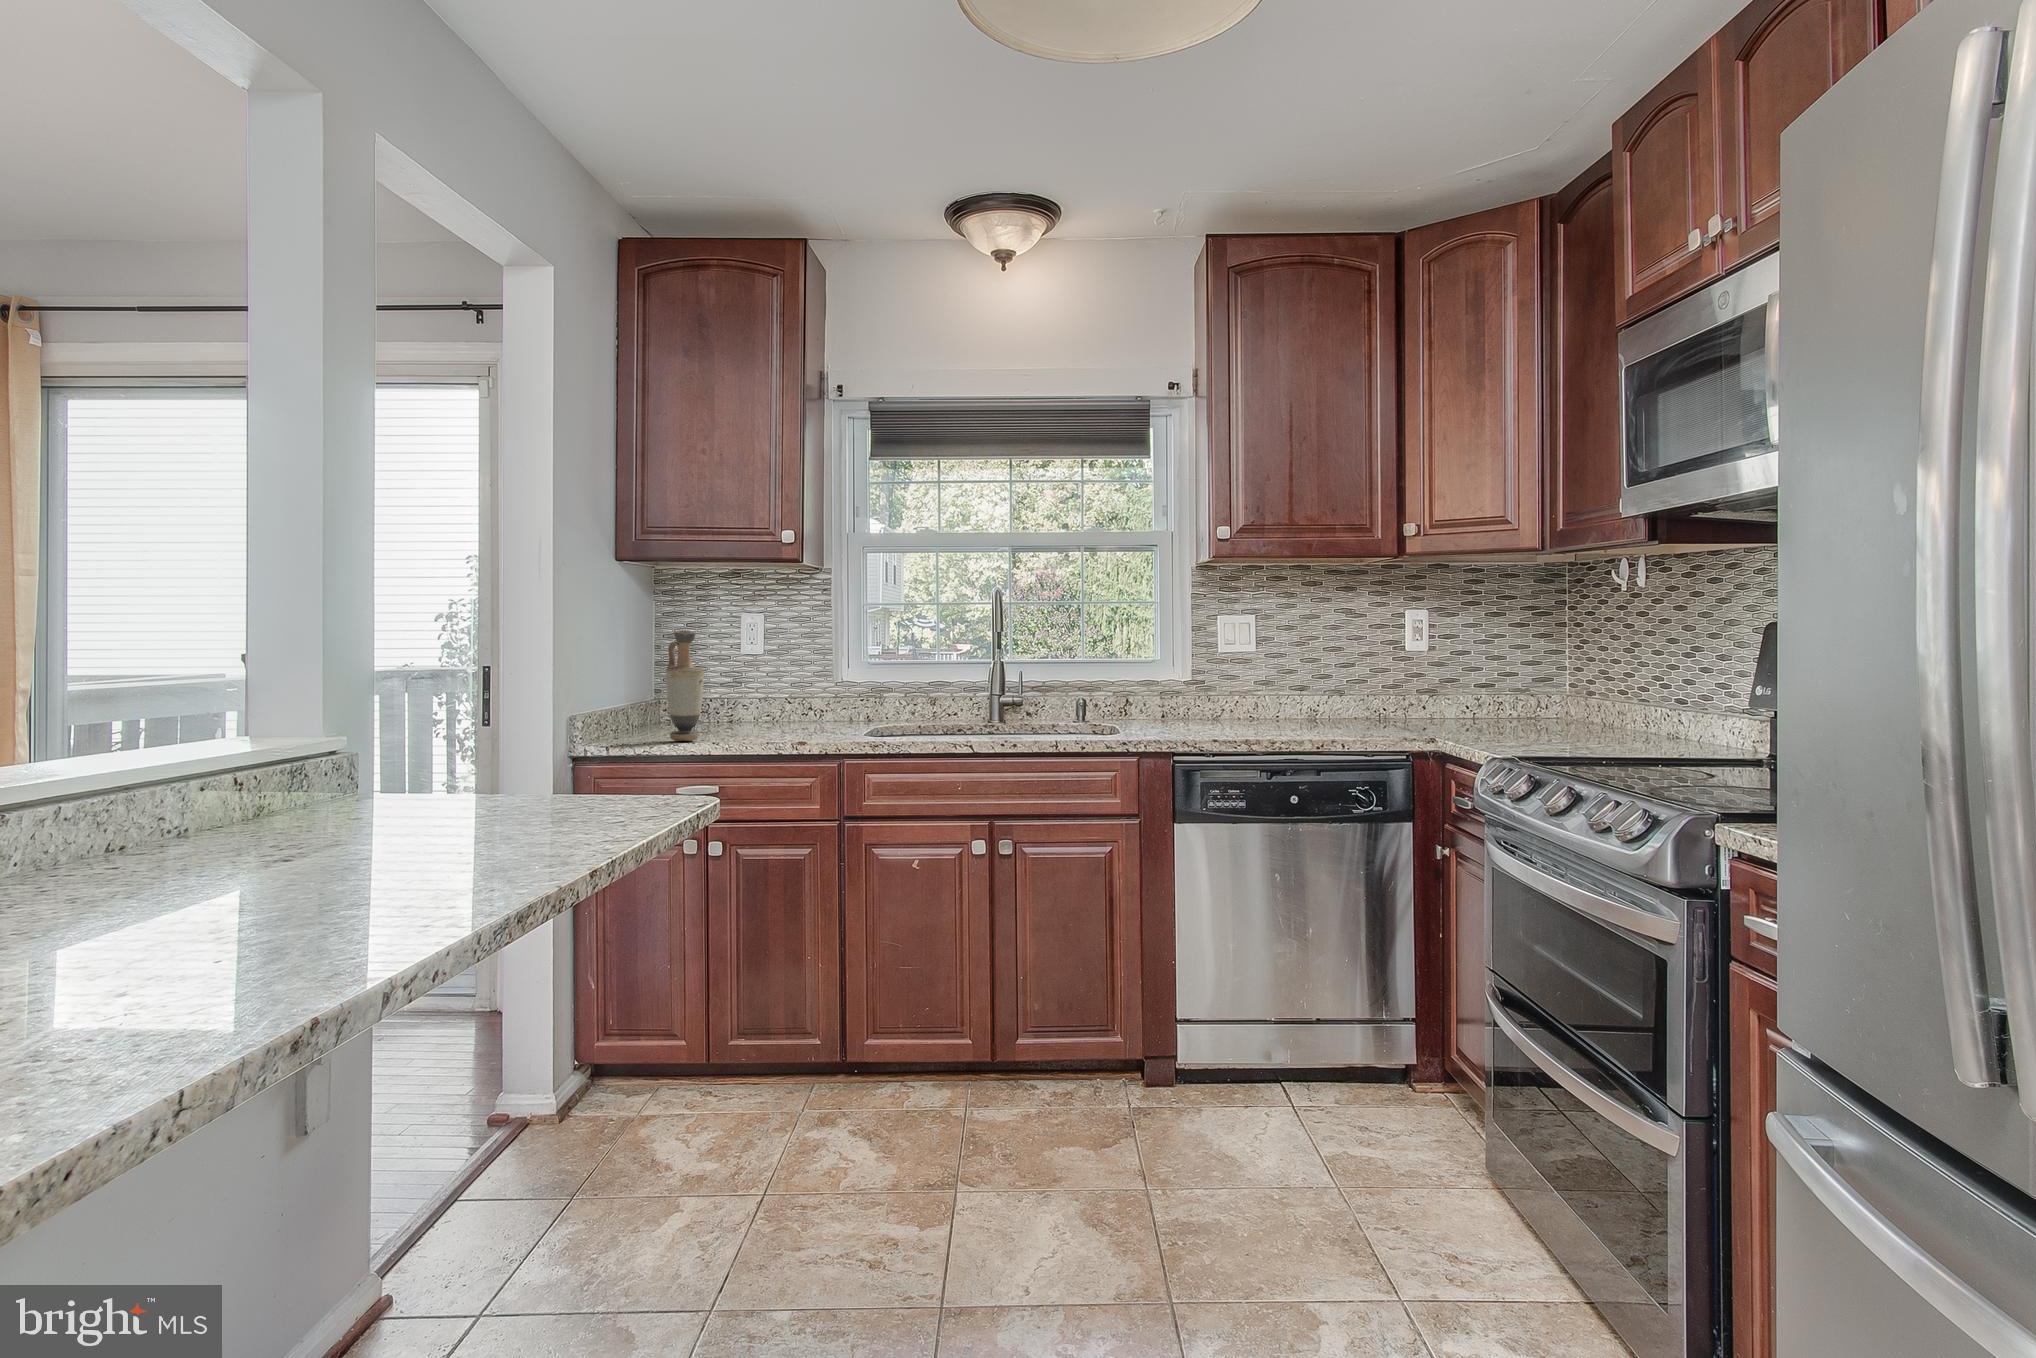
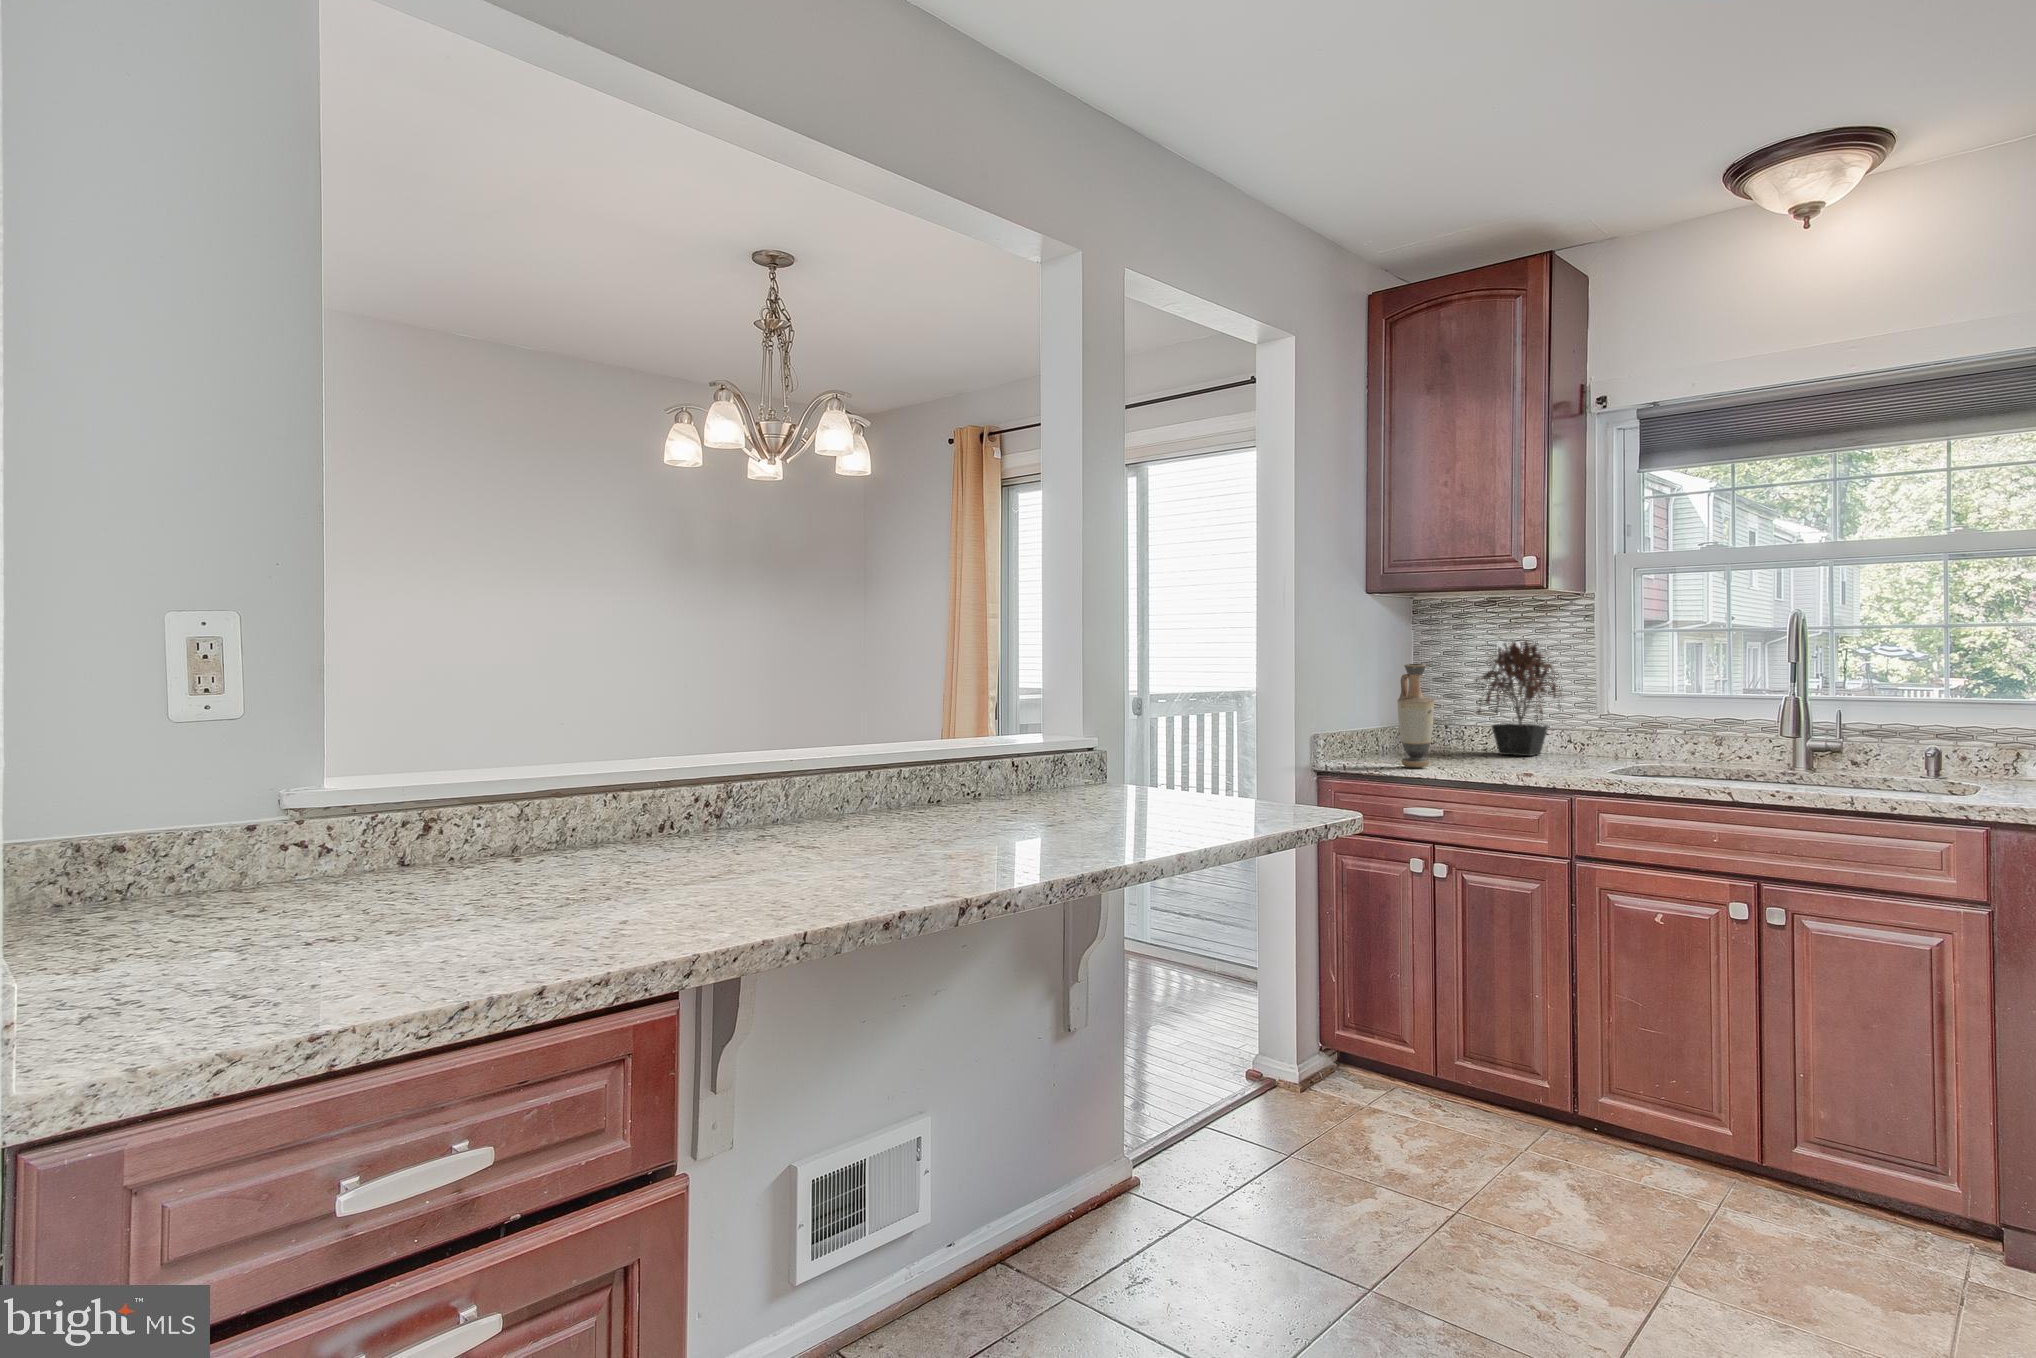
potted plant: none [721,610,812,726] -> present [1476,641,1562,756]

